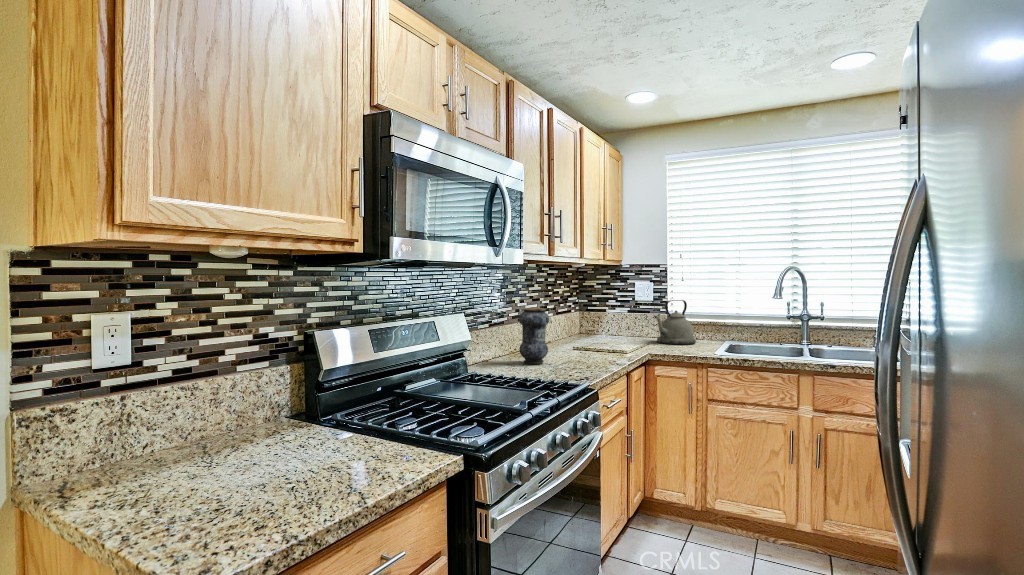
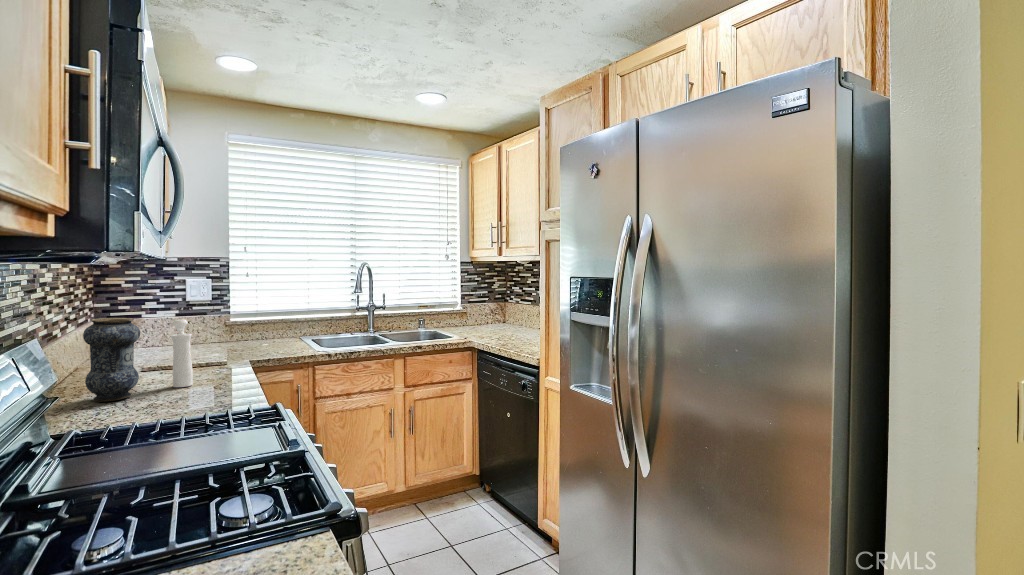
kettle: present [655,300,696,344] -> none [228,298,274,348]
pepper mill: none [571,313,590,363] -> present [171,319,193,387]

